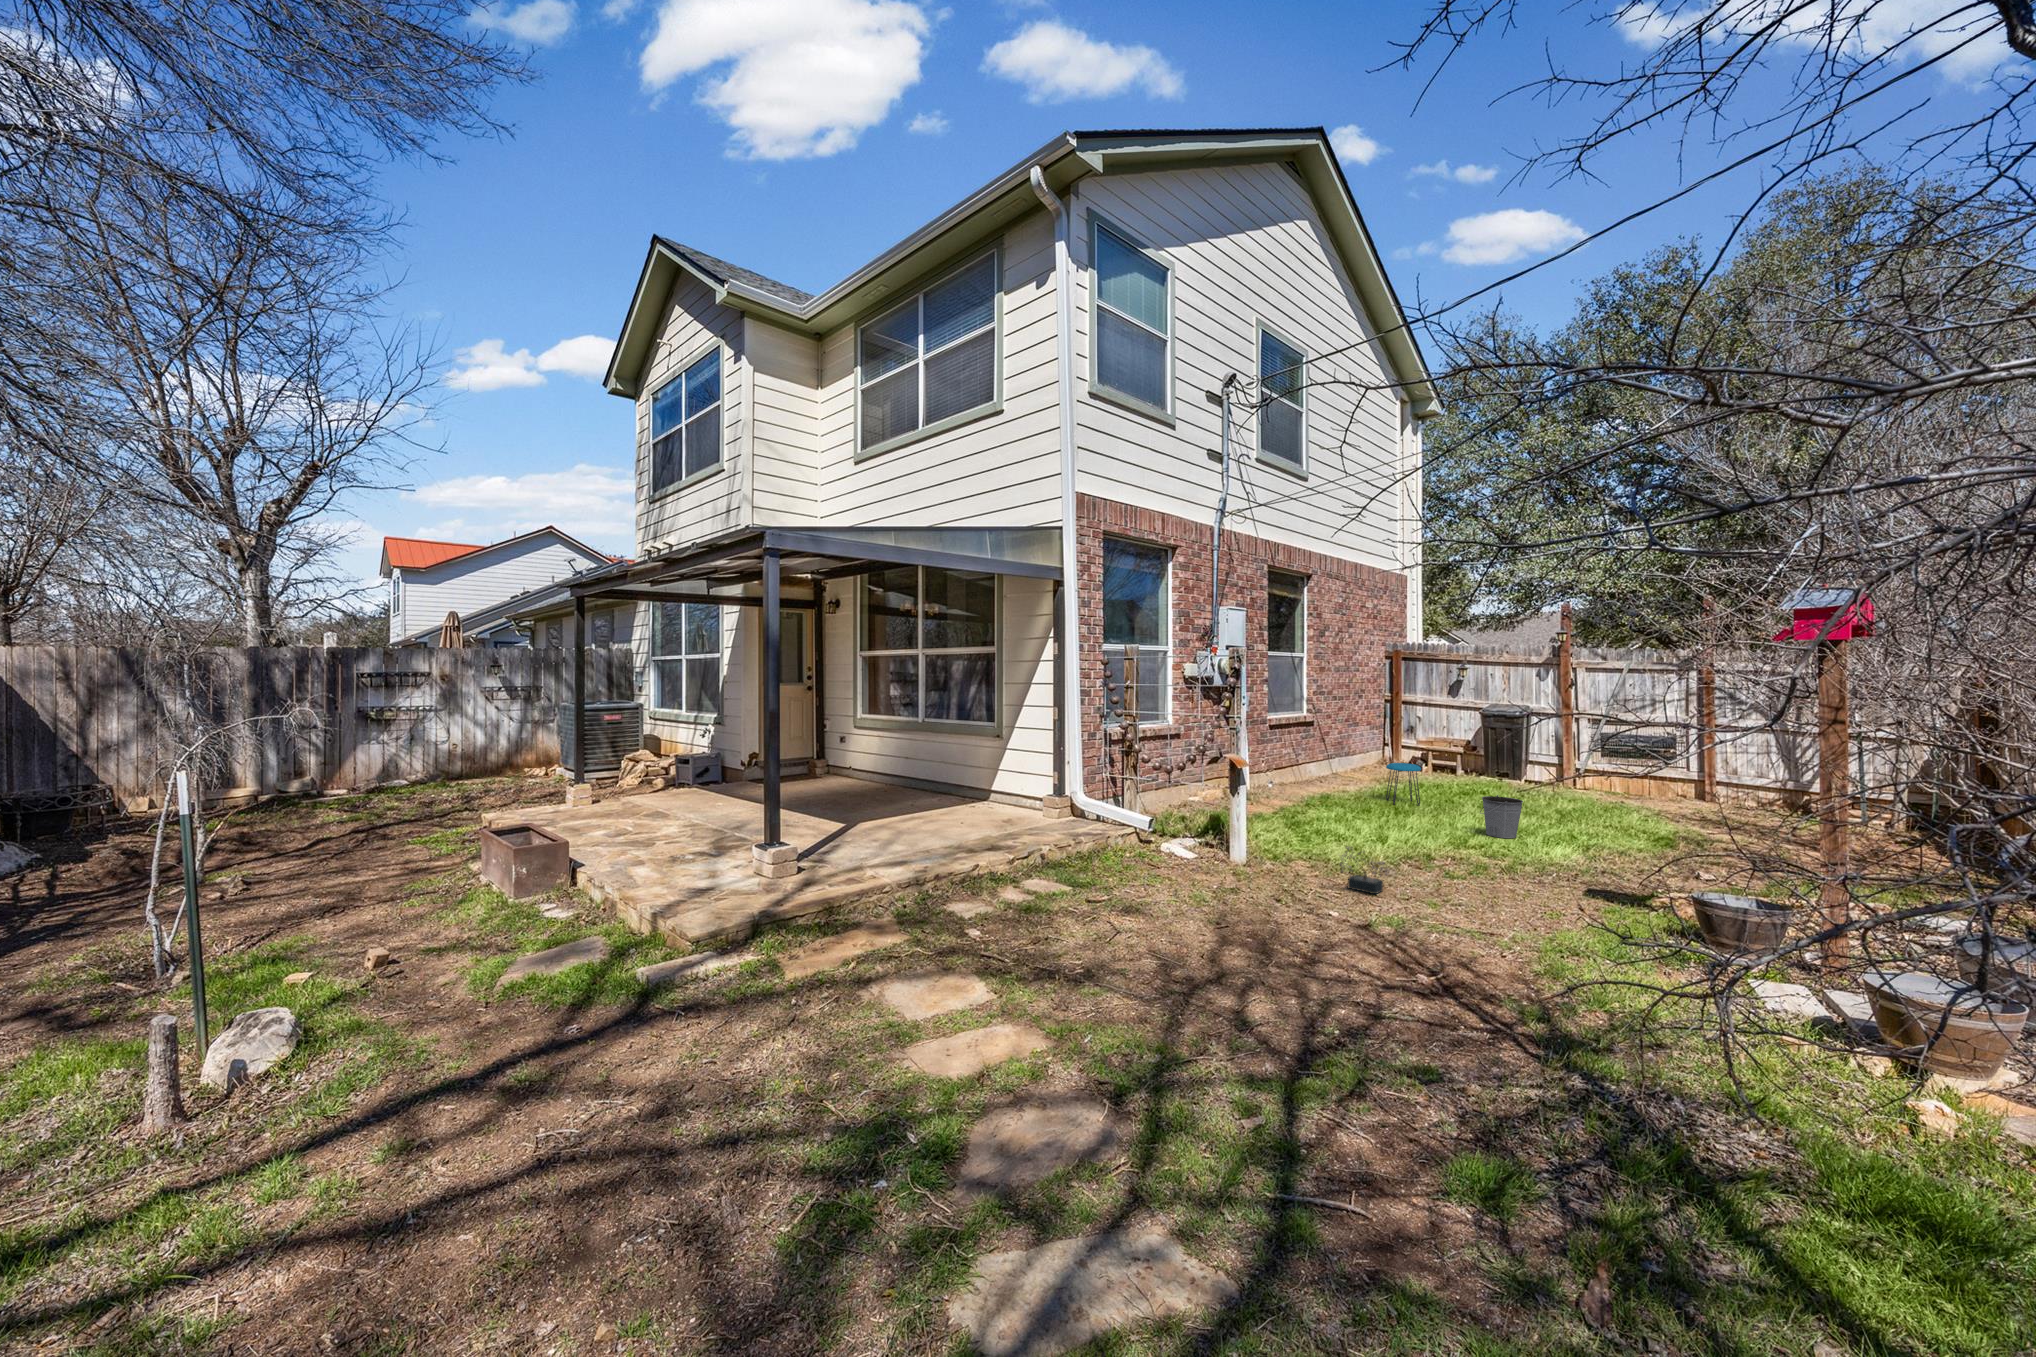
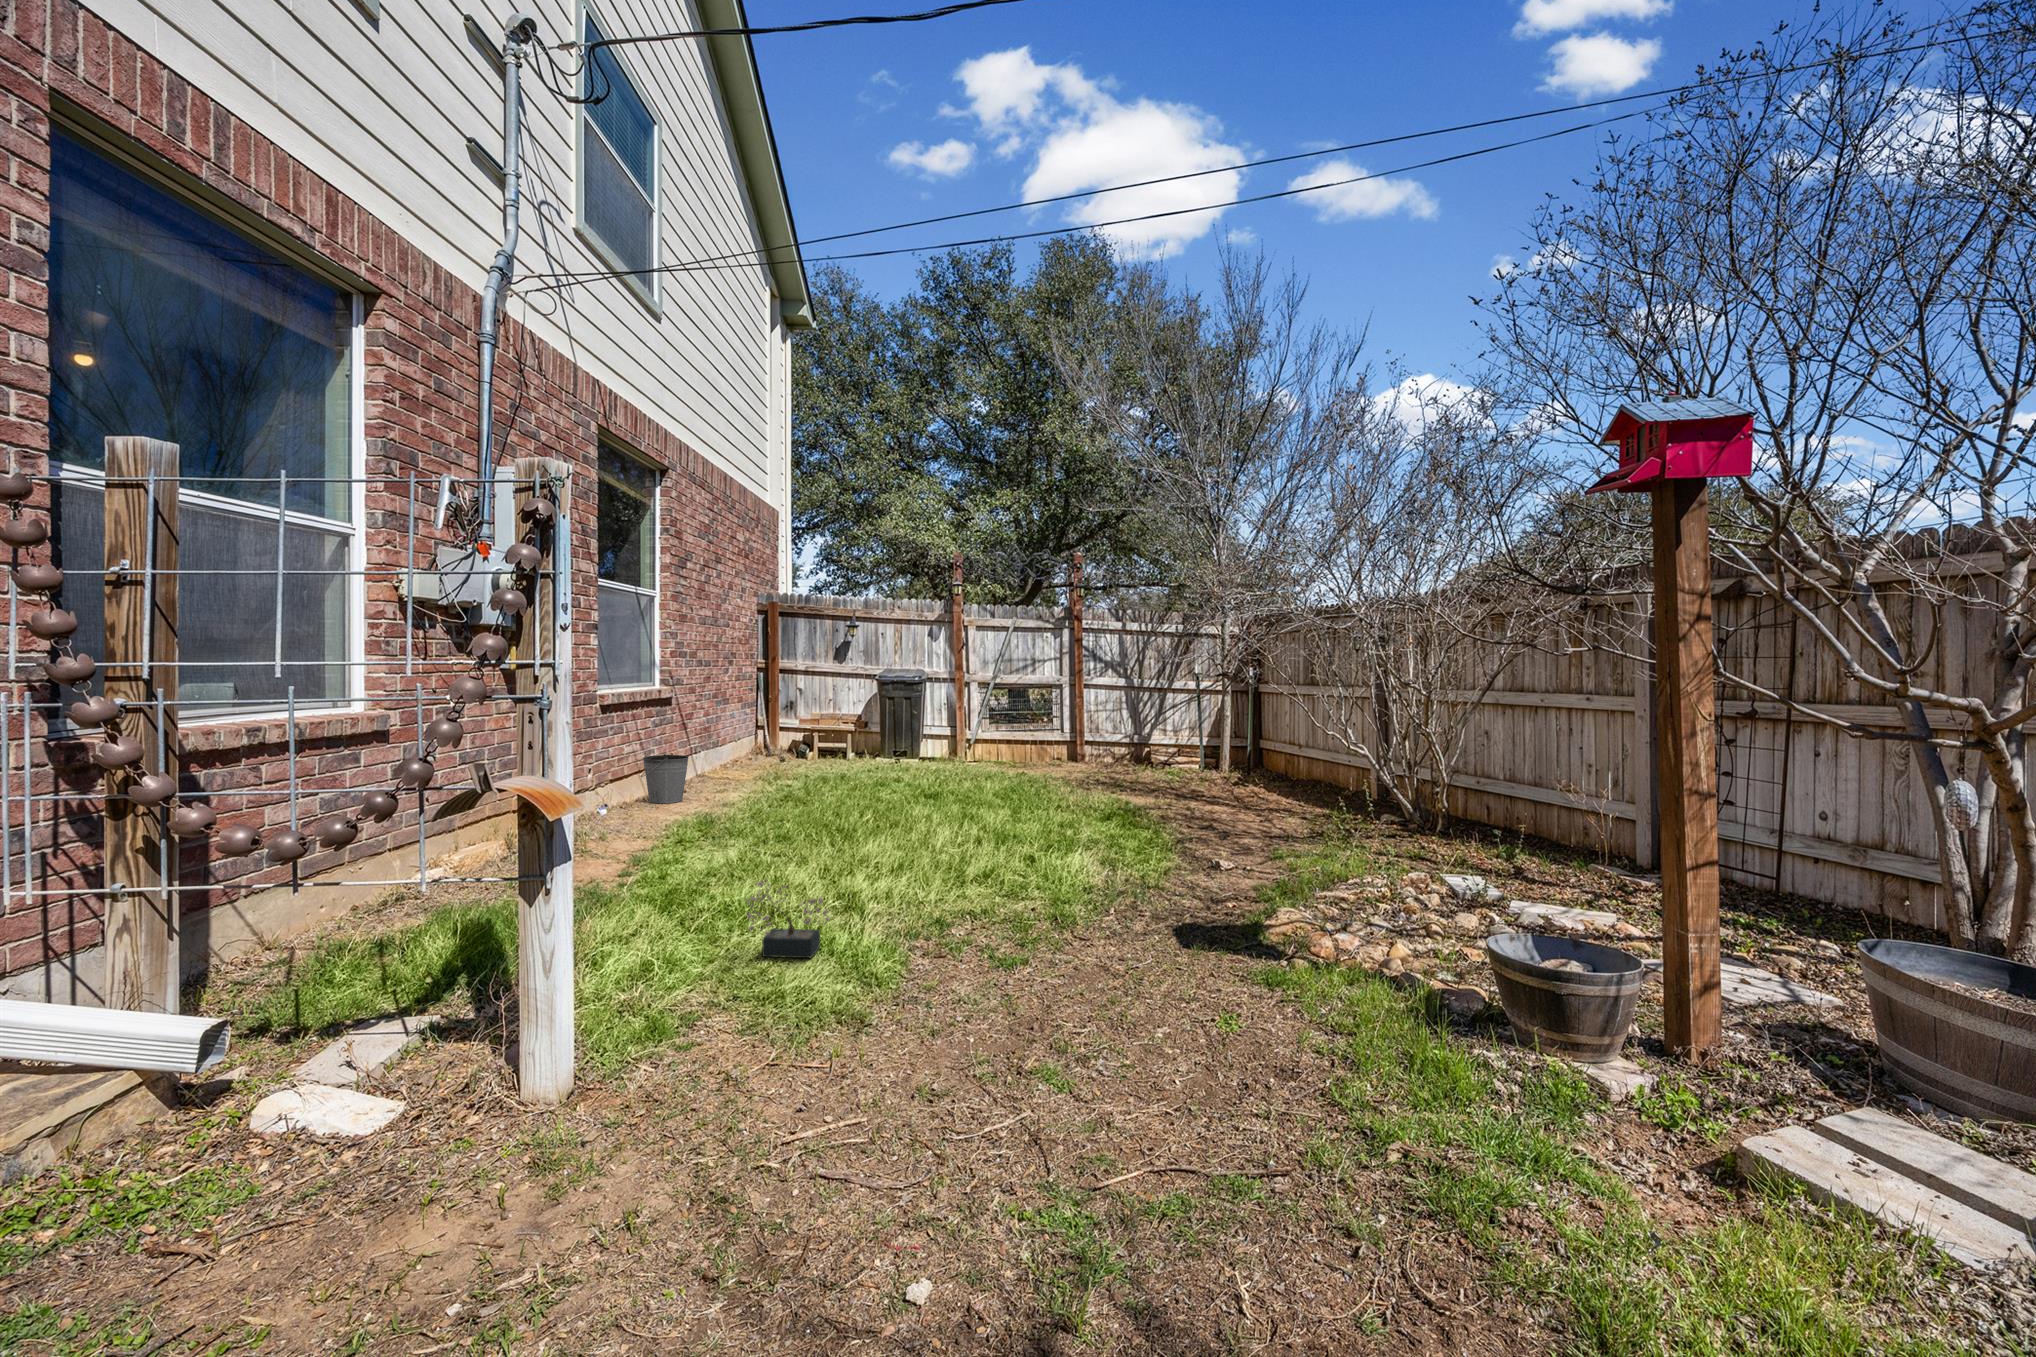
stool: present [1386,763,1421,805] -> none [778,743,824,802]
bucket: present [1480,795,1523,838] -> present [641,753,689,803]

